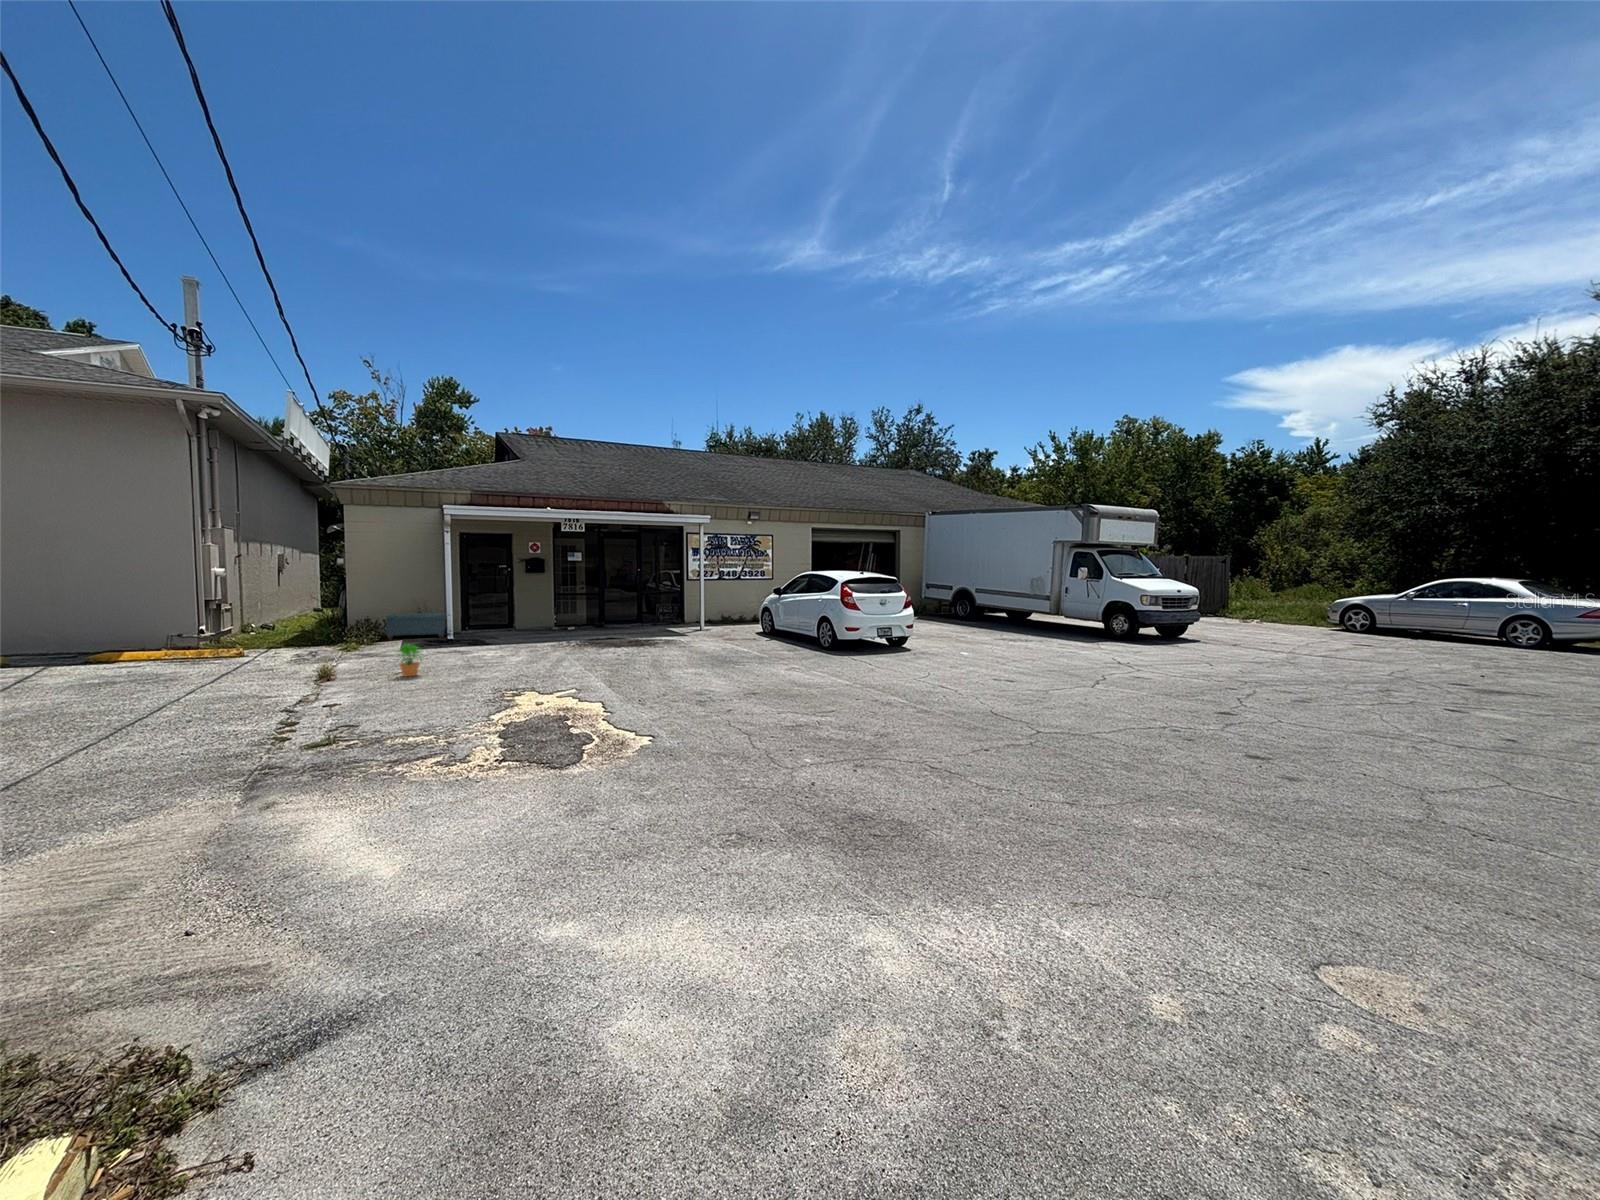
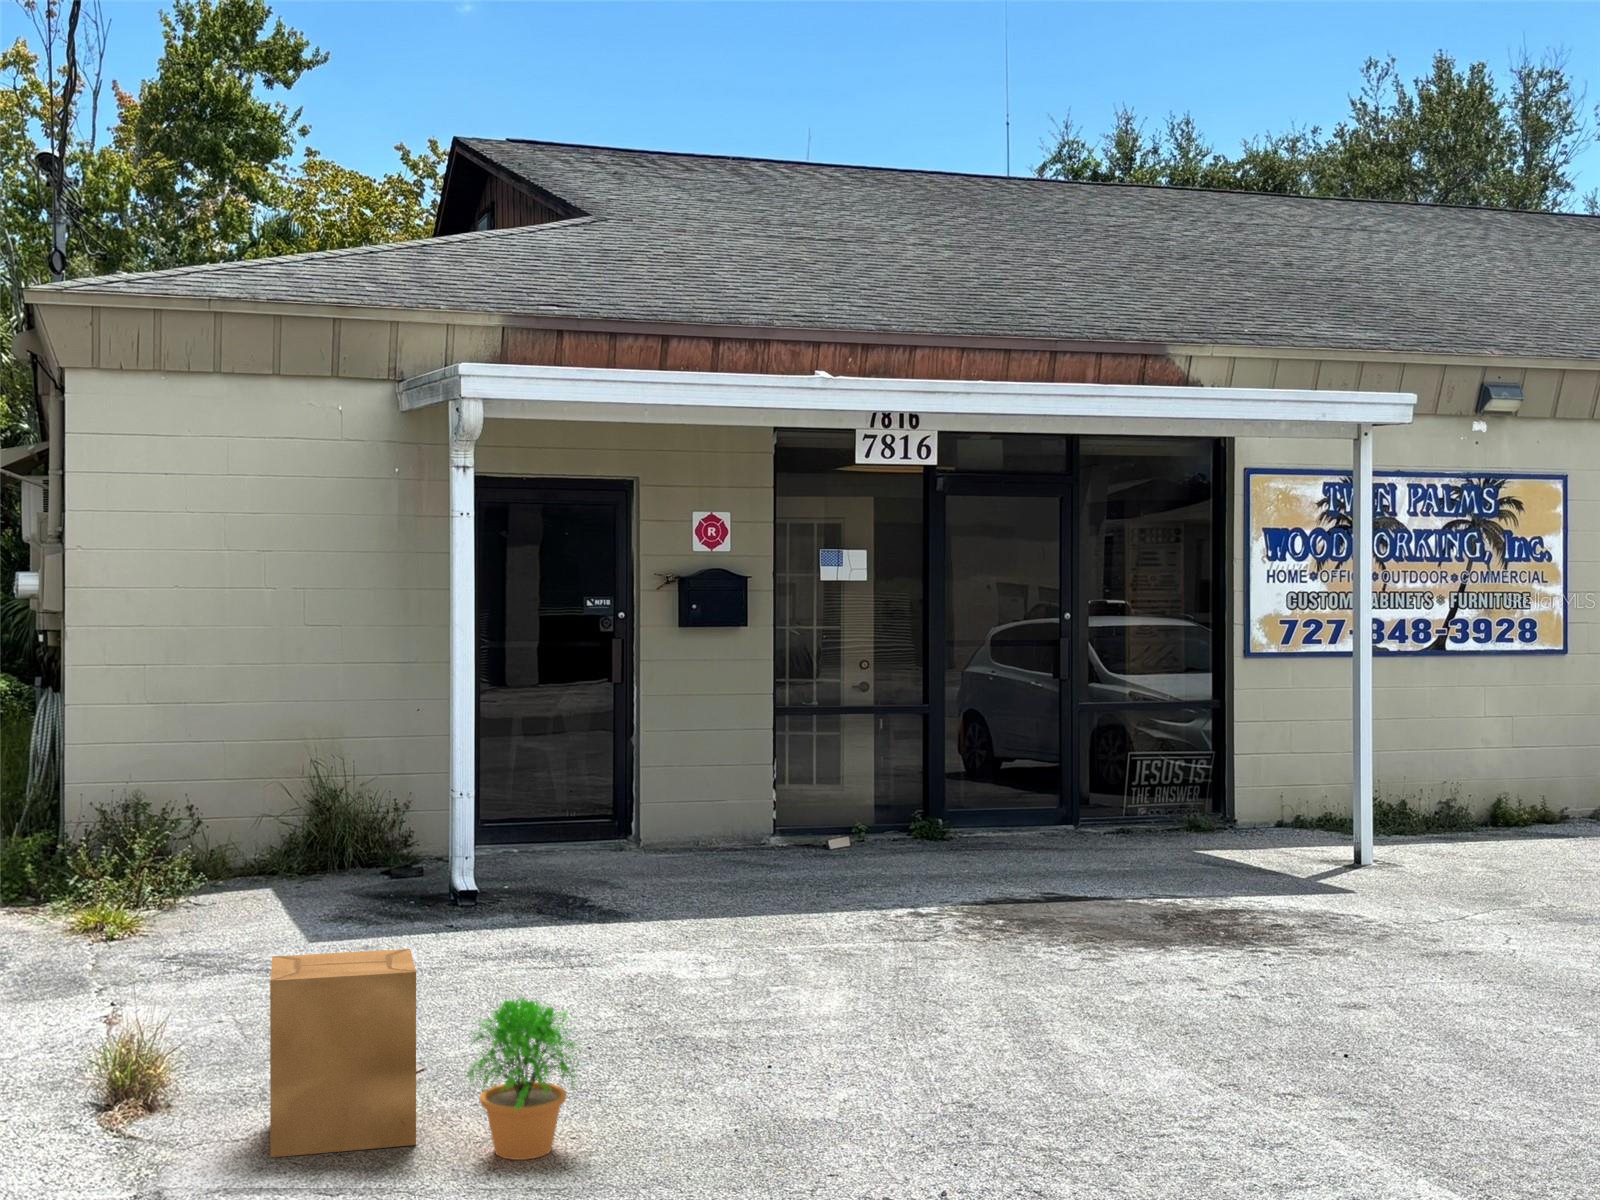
bench: present [386,613,448,639] -> none [219,787,424,890]
cardboard box: none [347,636,391,678] -> present [270,949,416,1157]

